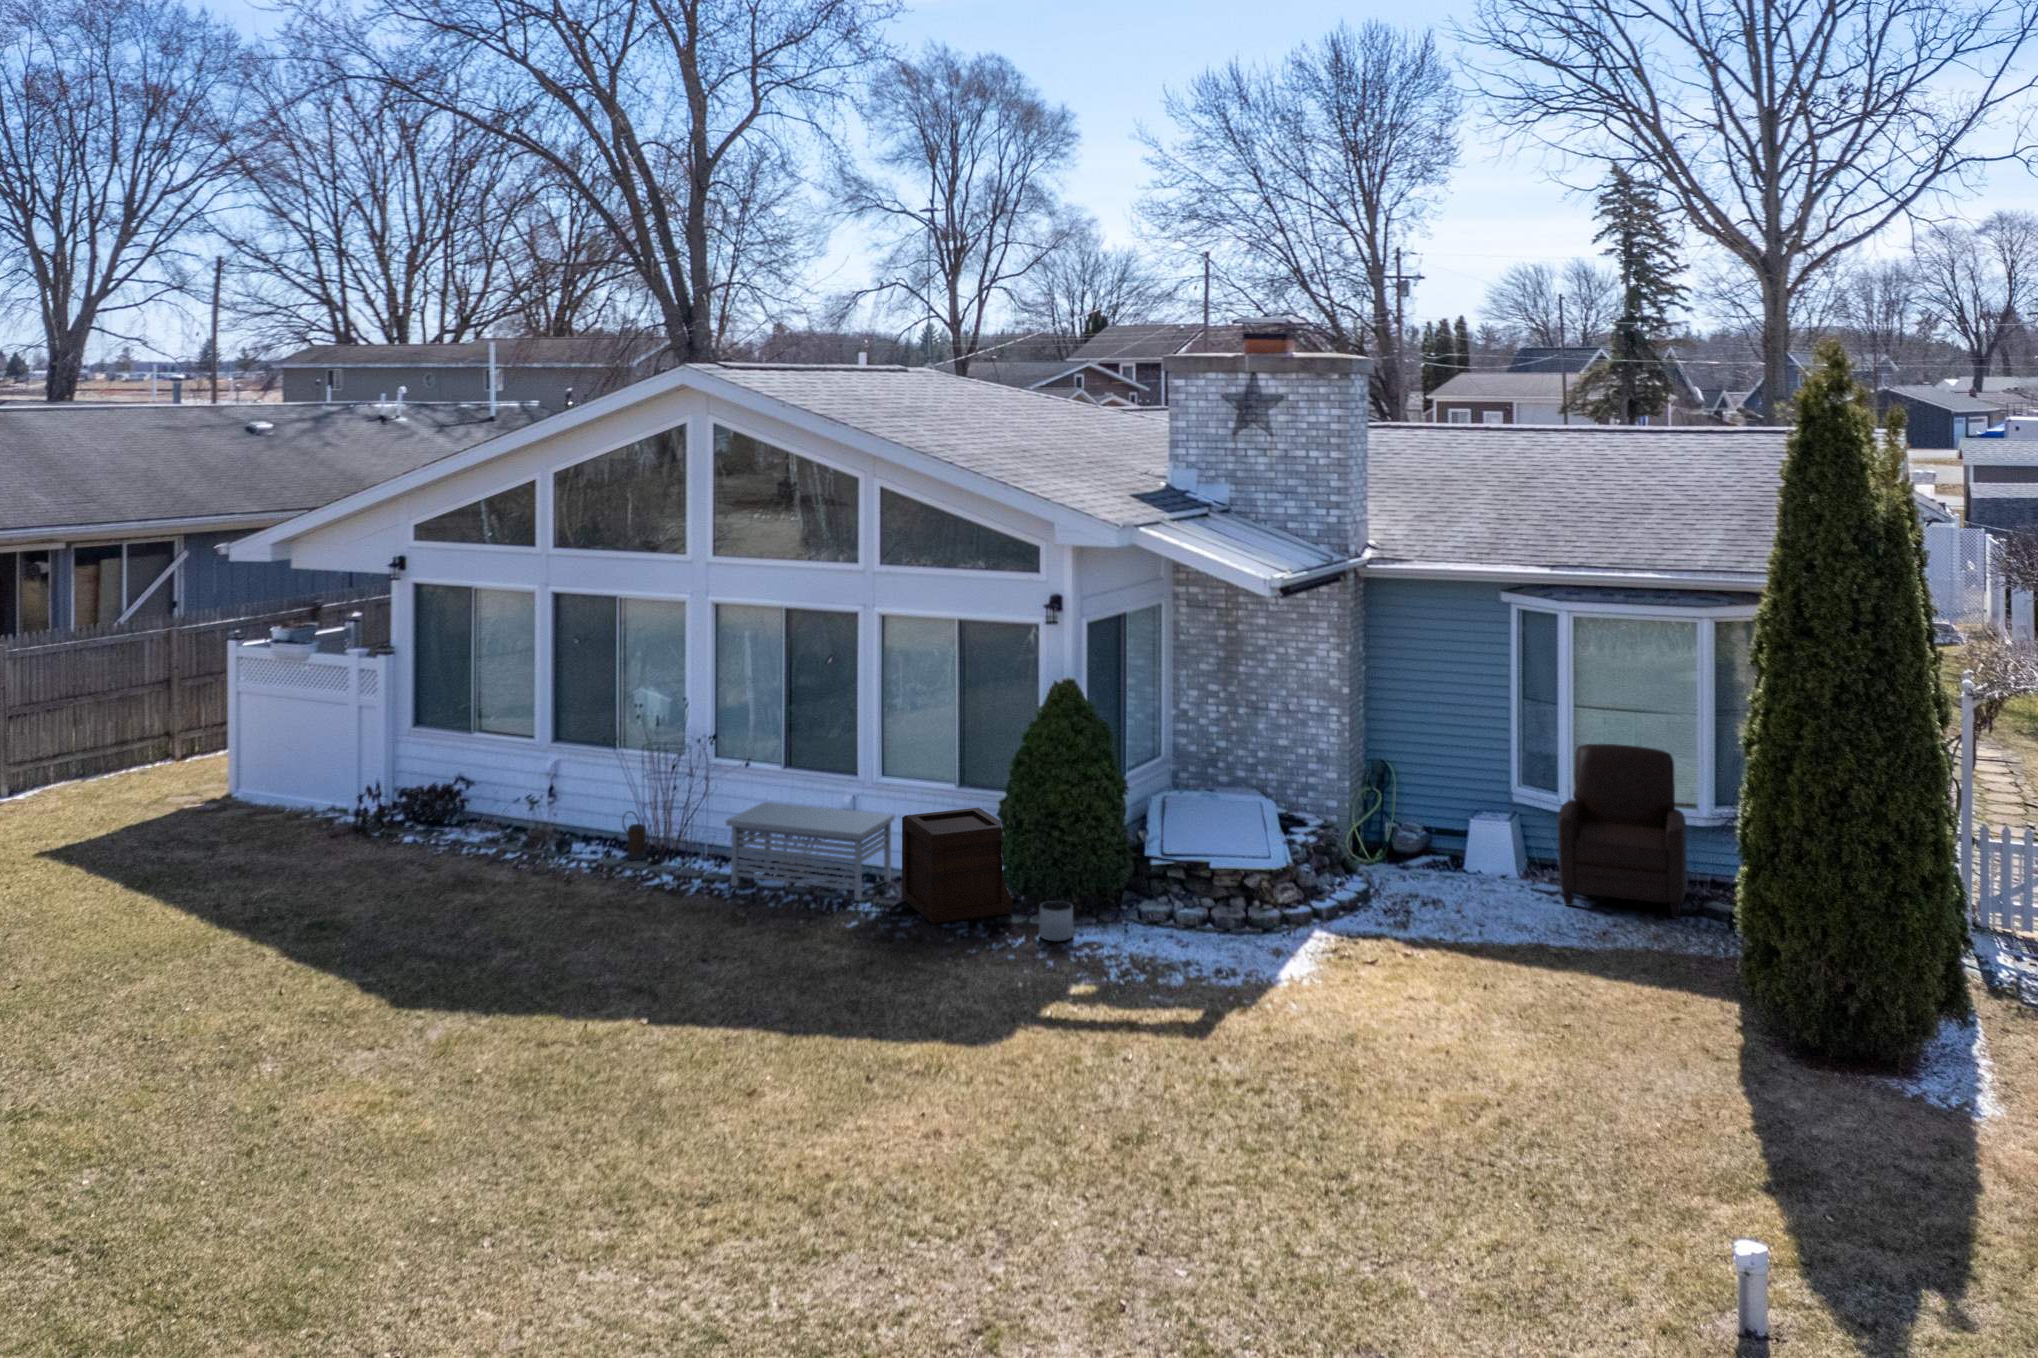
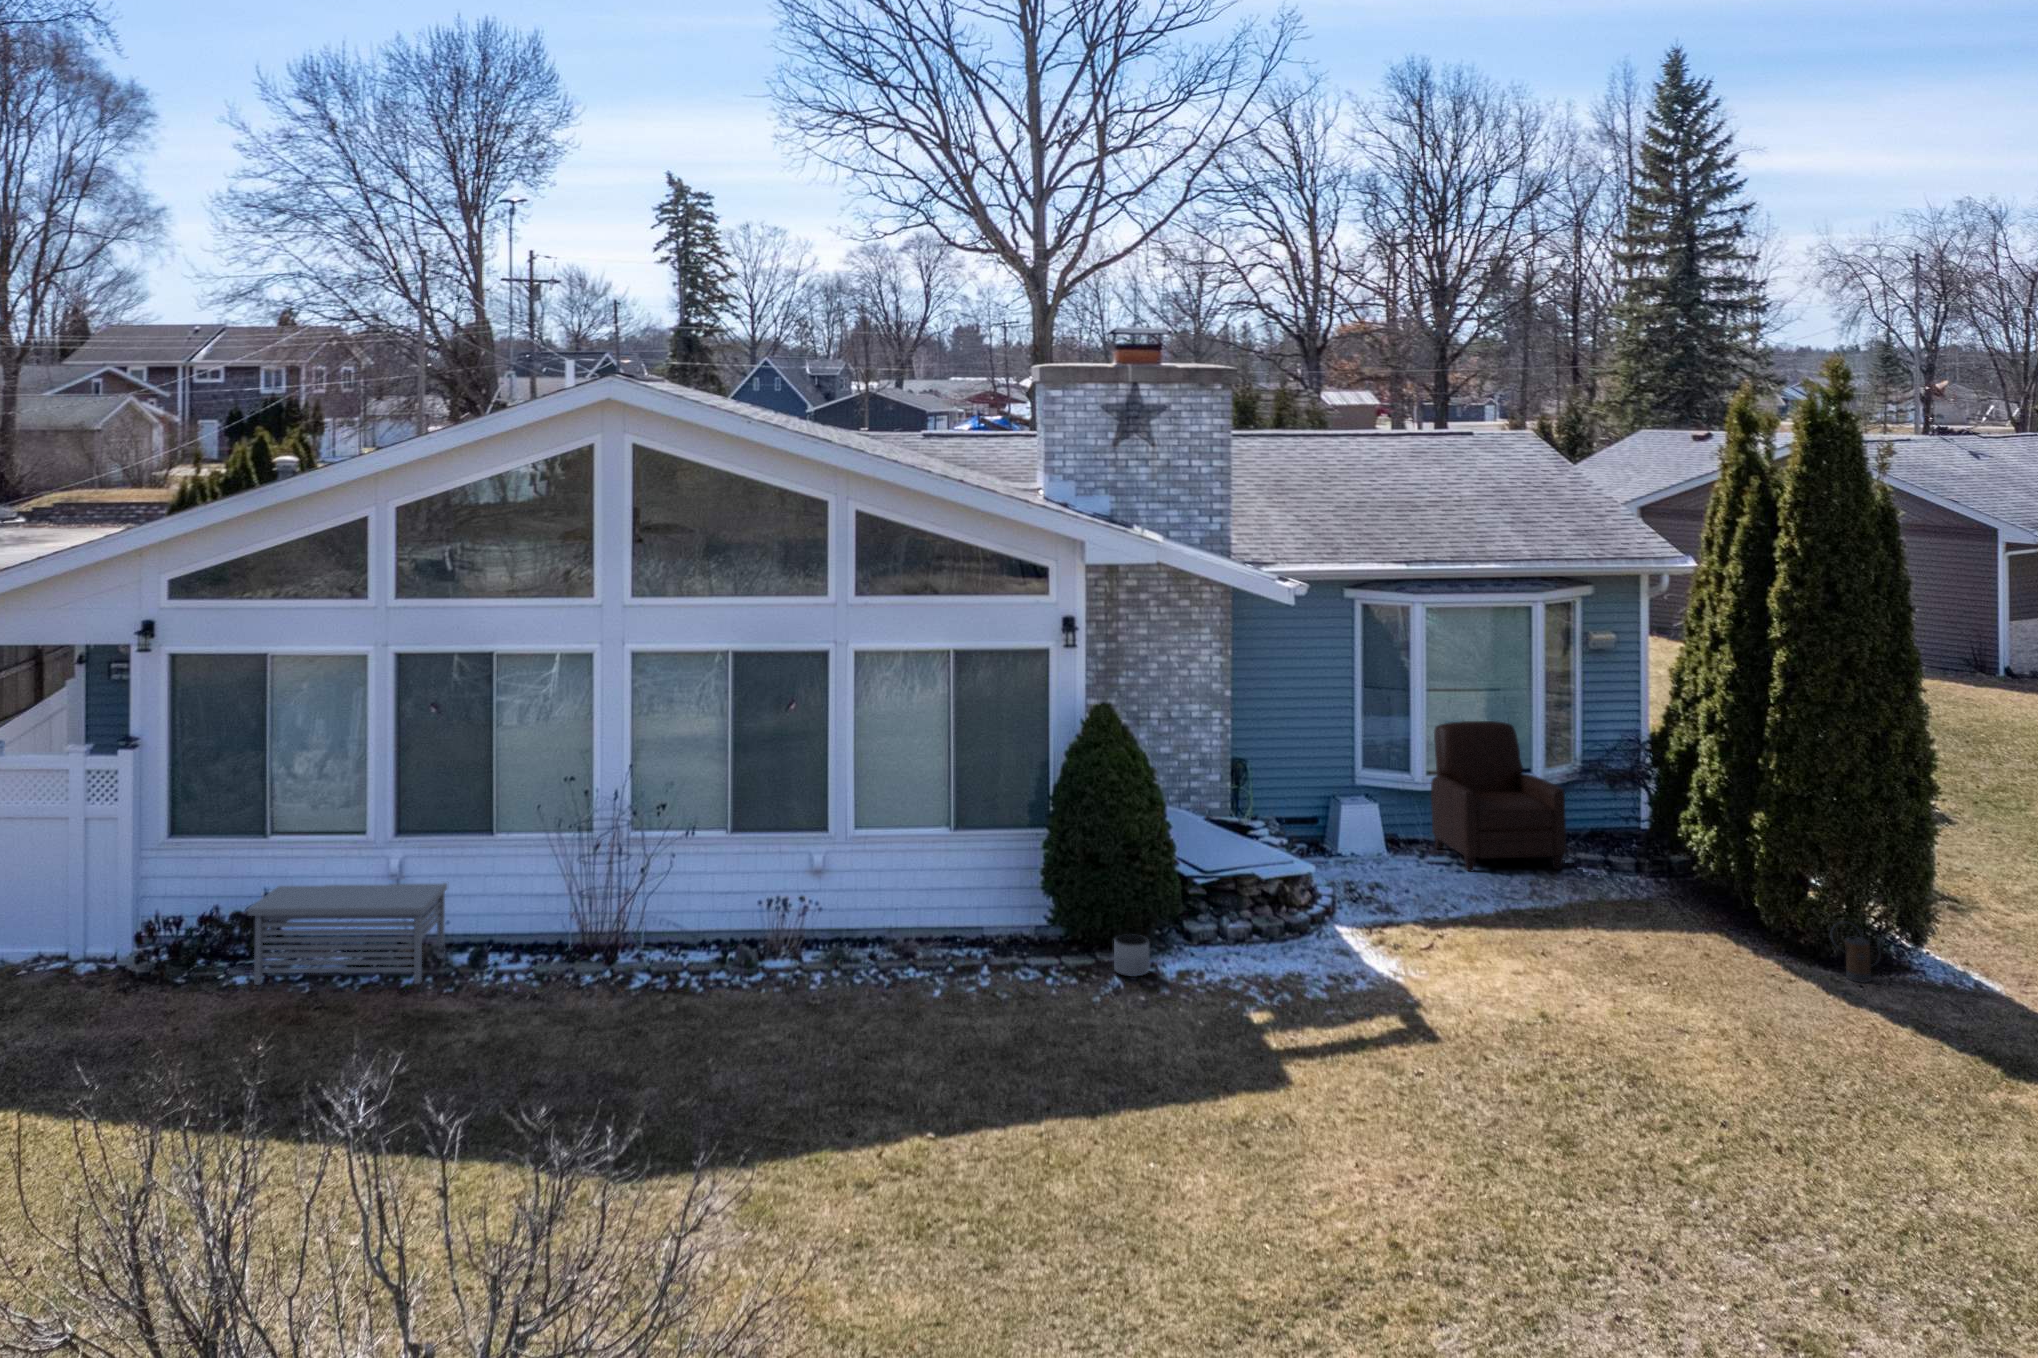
storage bench: present [726,802,895,901] -> present [248,883,447,985]
wooden crate: present [902,808,1013,925] -> none [925,851,1054,981]
watering can: present [622,811,652,860] -> present [1830,921,1885,983]

